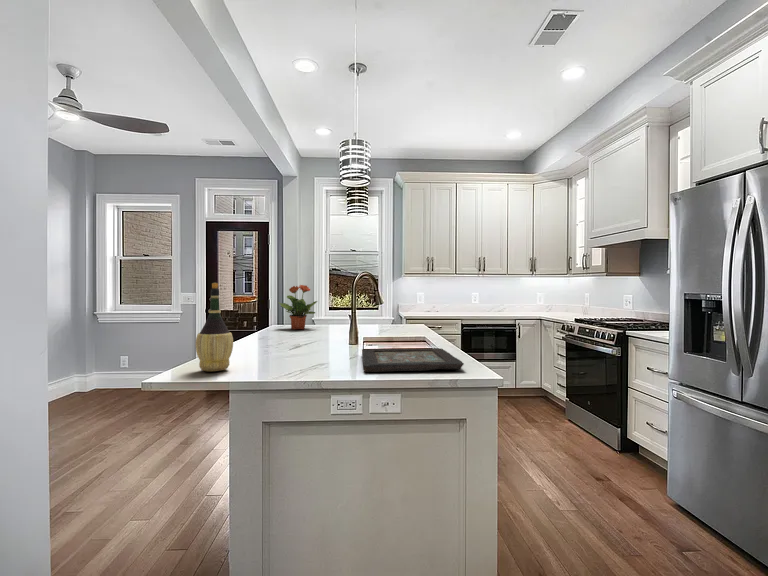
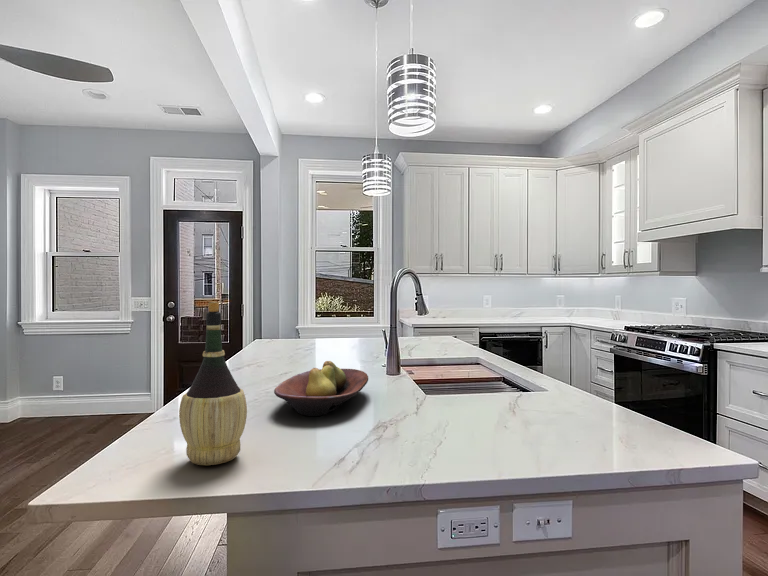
potted plant: present [279,285,317,330] -> none [272,291,325,351]
fruit bowl: none [258,327,325,357] -> present [274,361,368,416]
decorative tray: present [362,348,464,372] -> none [435,392,644,455]

